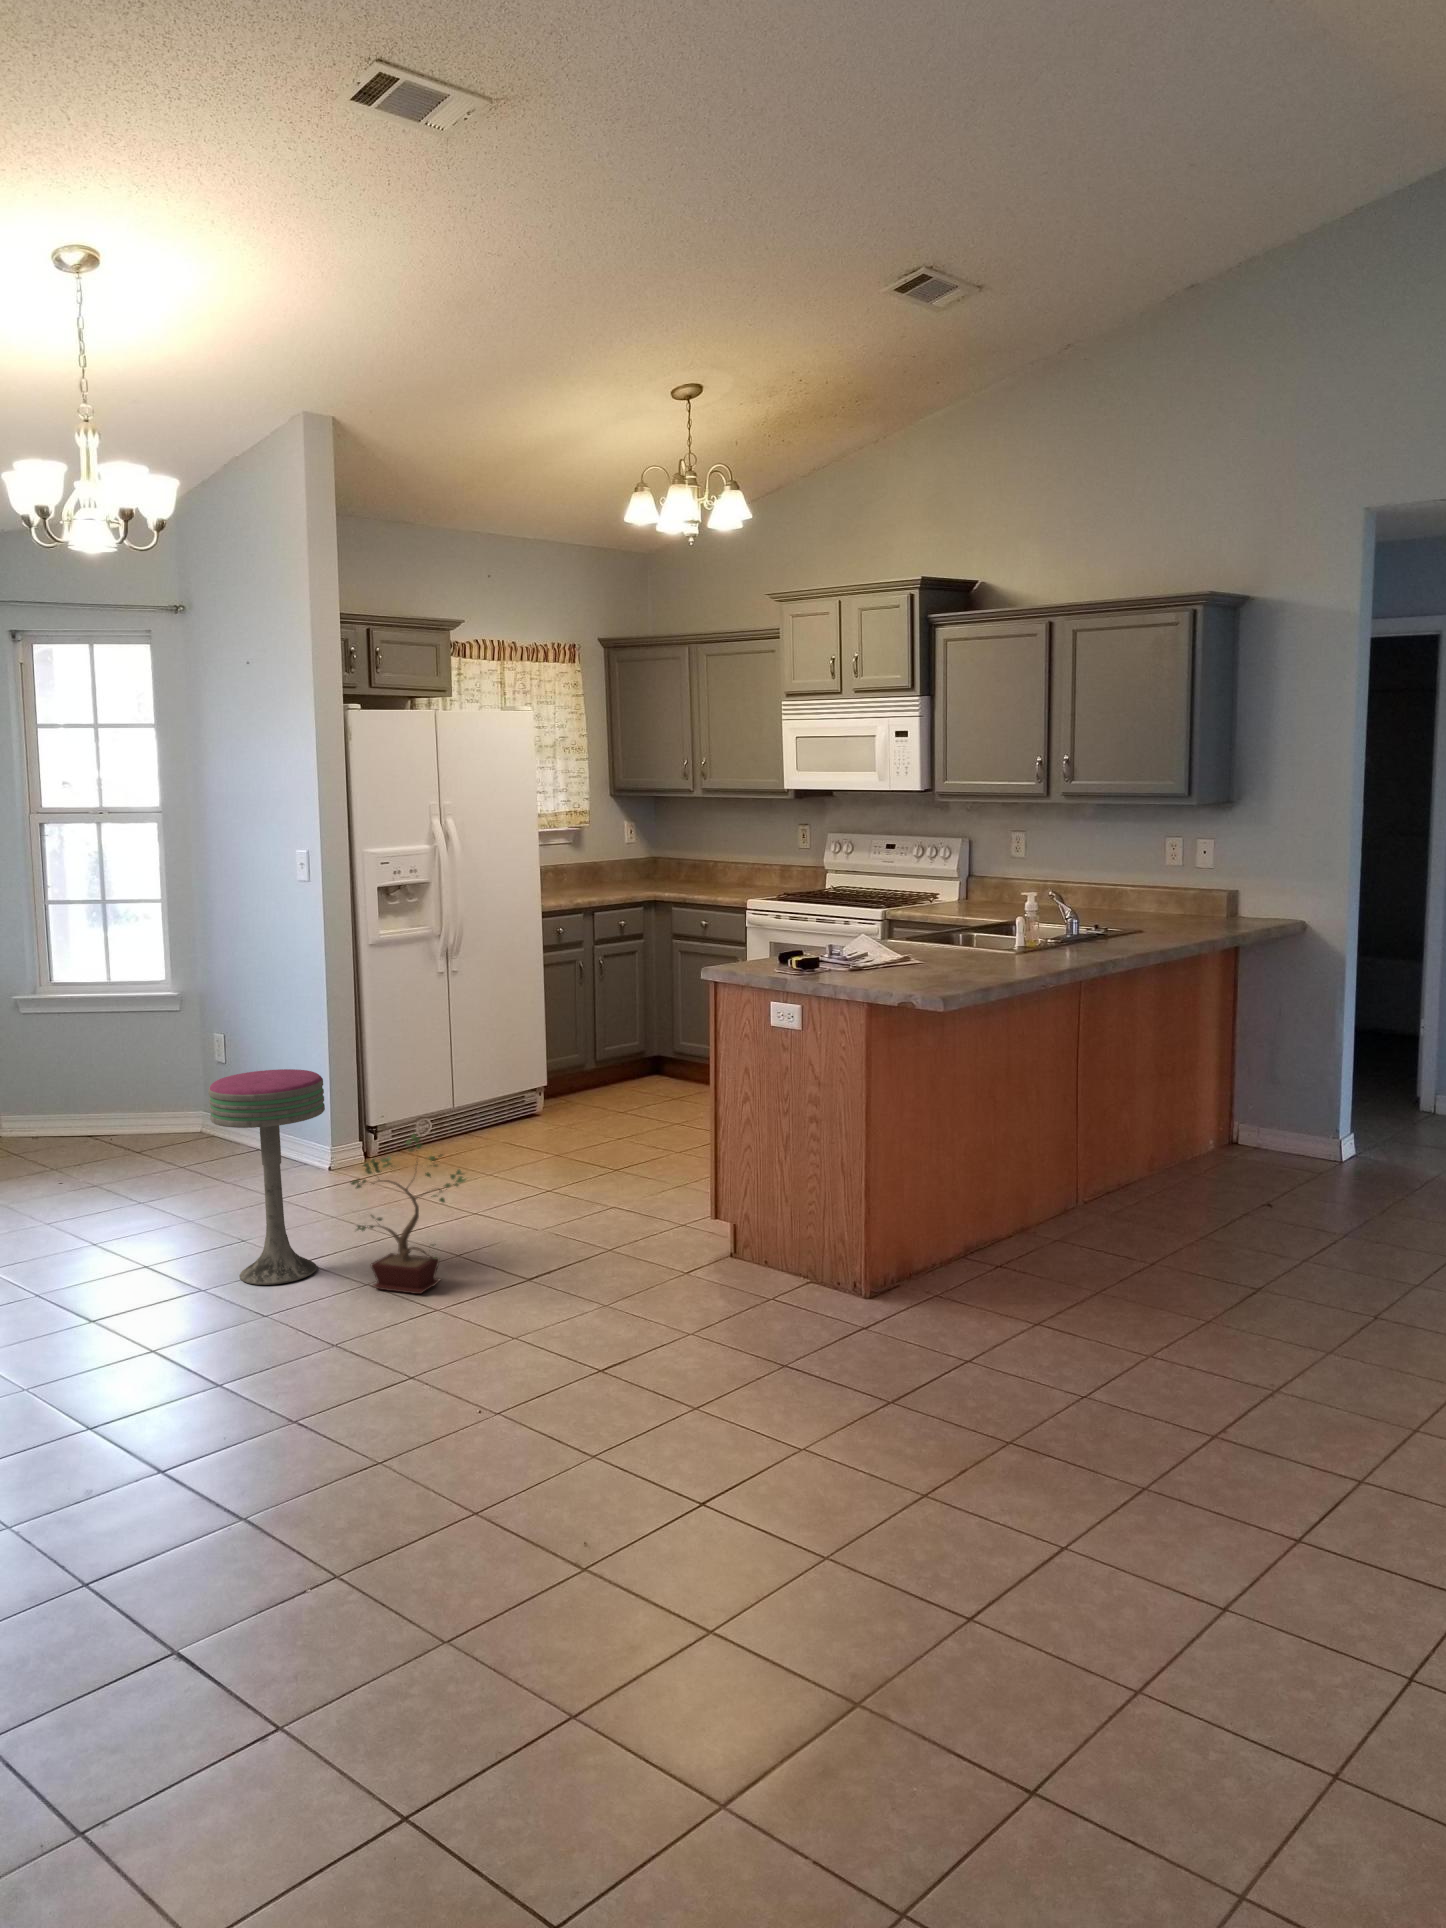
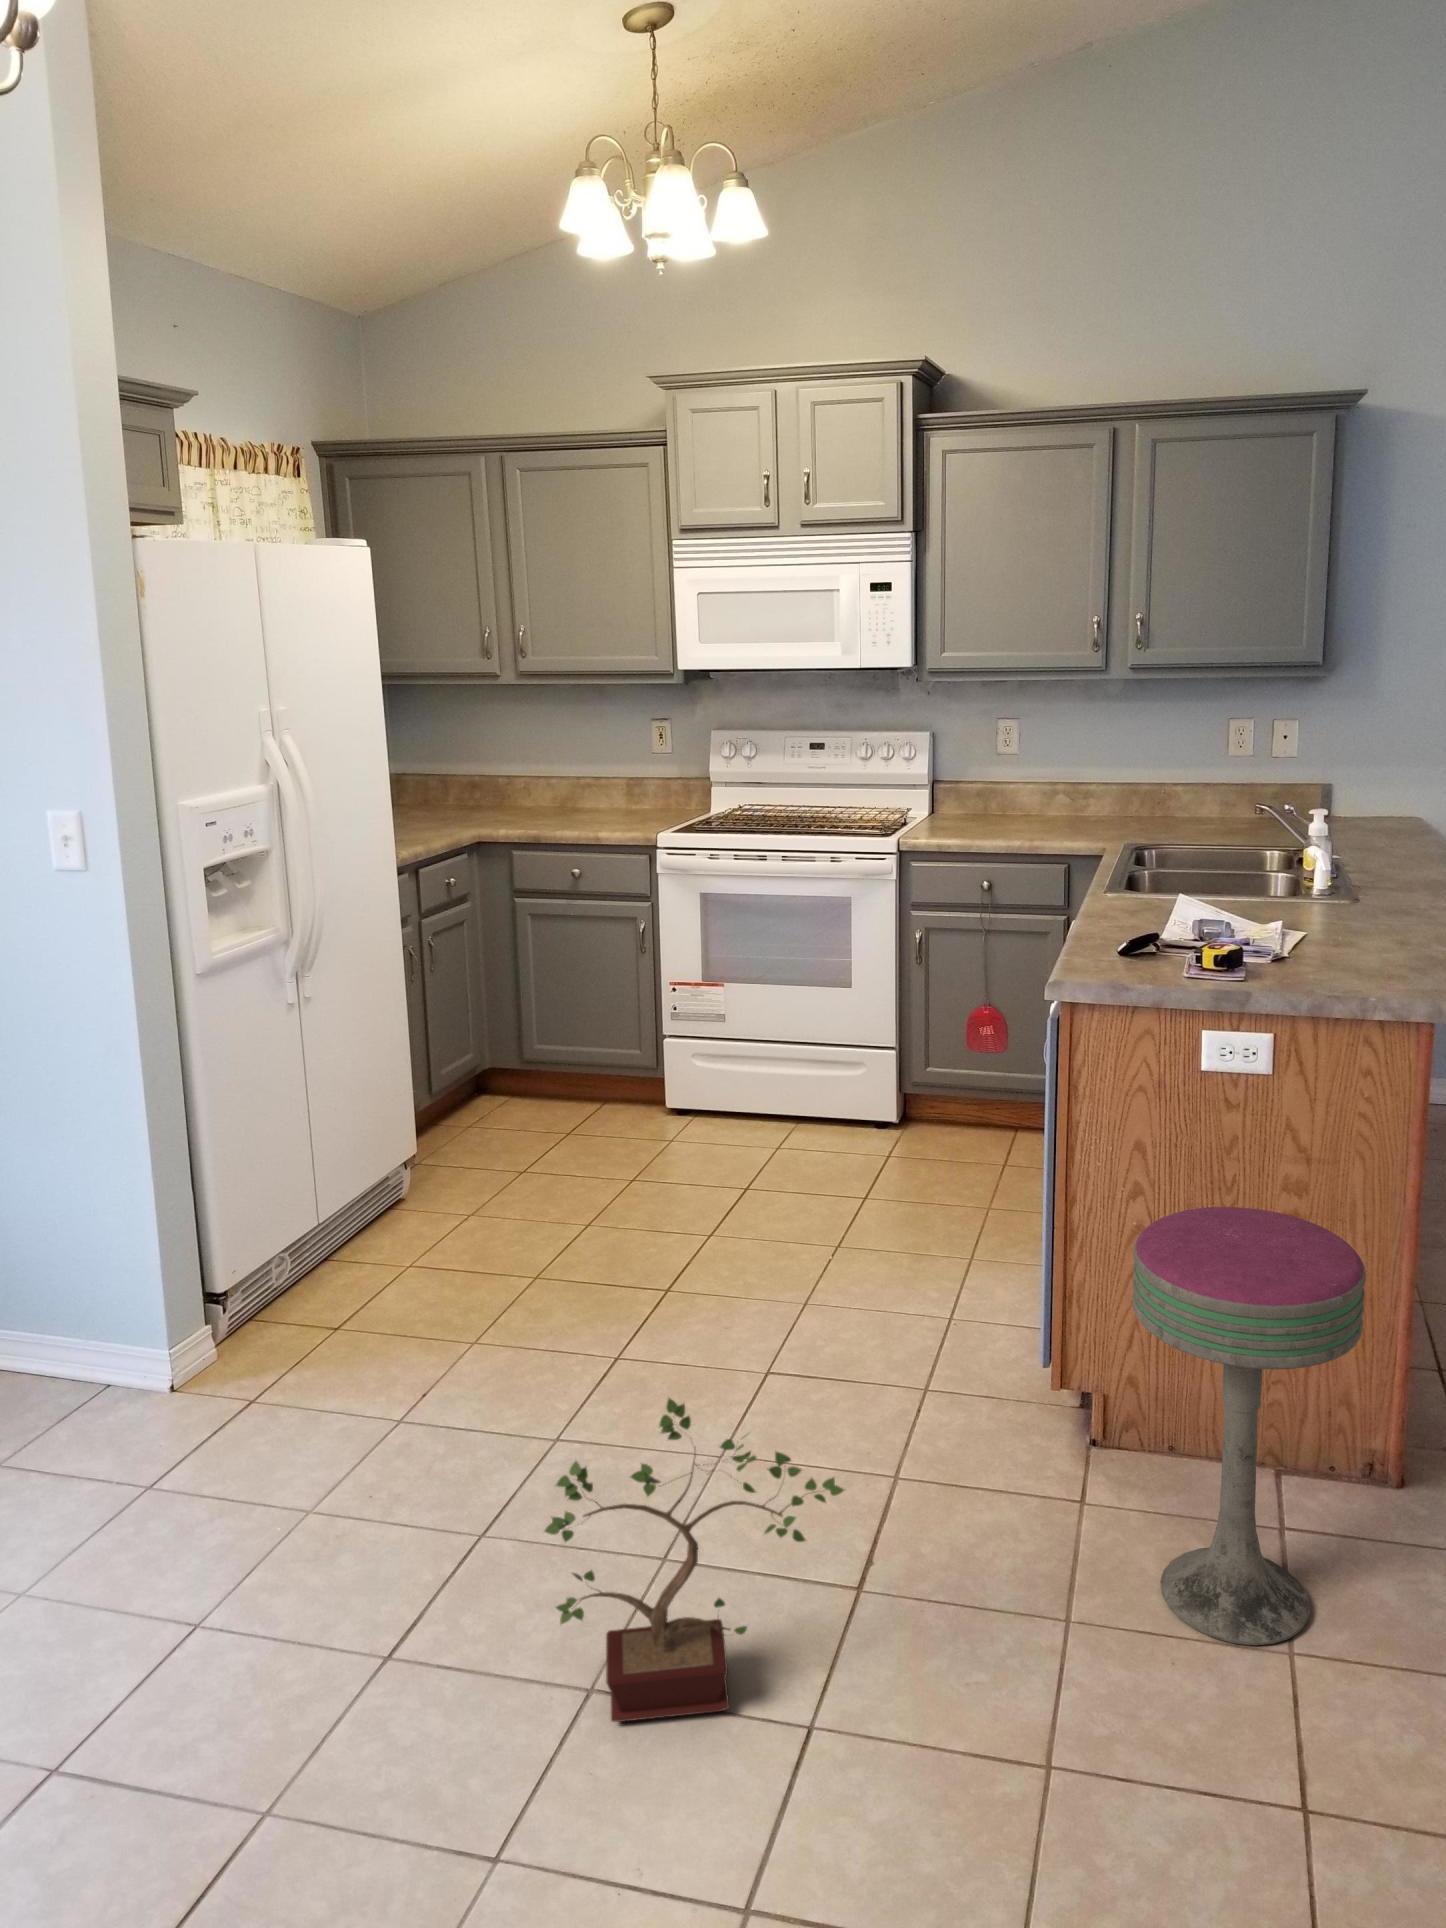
bar stool: present [208,1069,325,1285] -> present [1132,1207,1366,1645]

